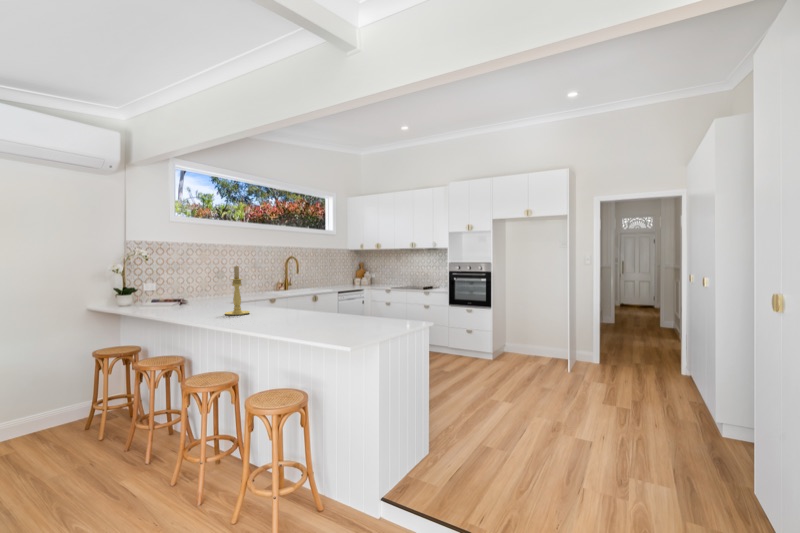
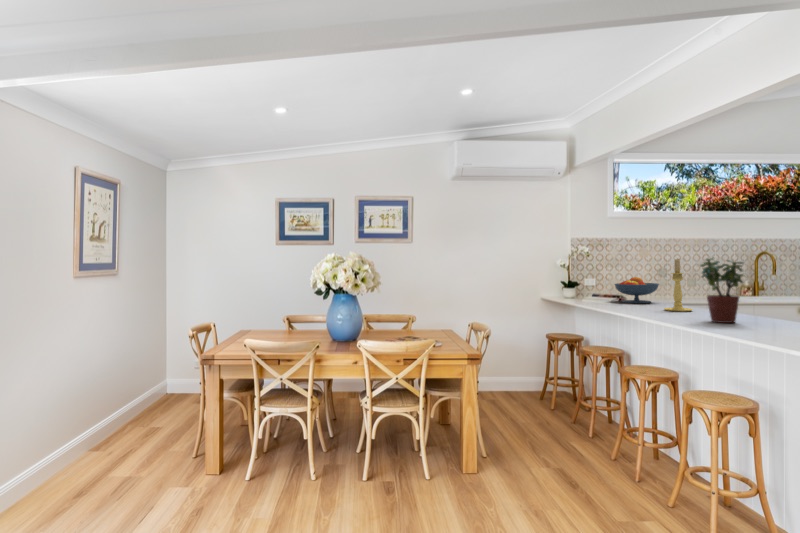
potted plant: none [258,266,295,325] -> present [701,258,743,323]
fruit bowl: none [176,282,220,309] -> present [615,277,659,303]

